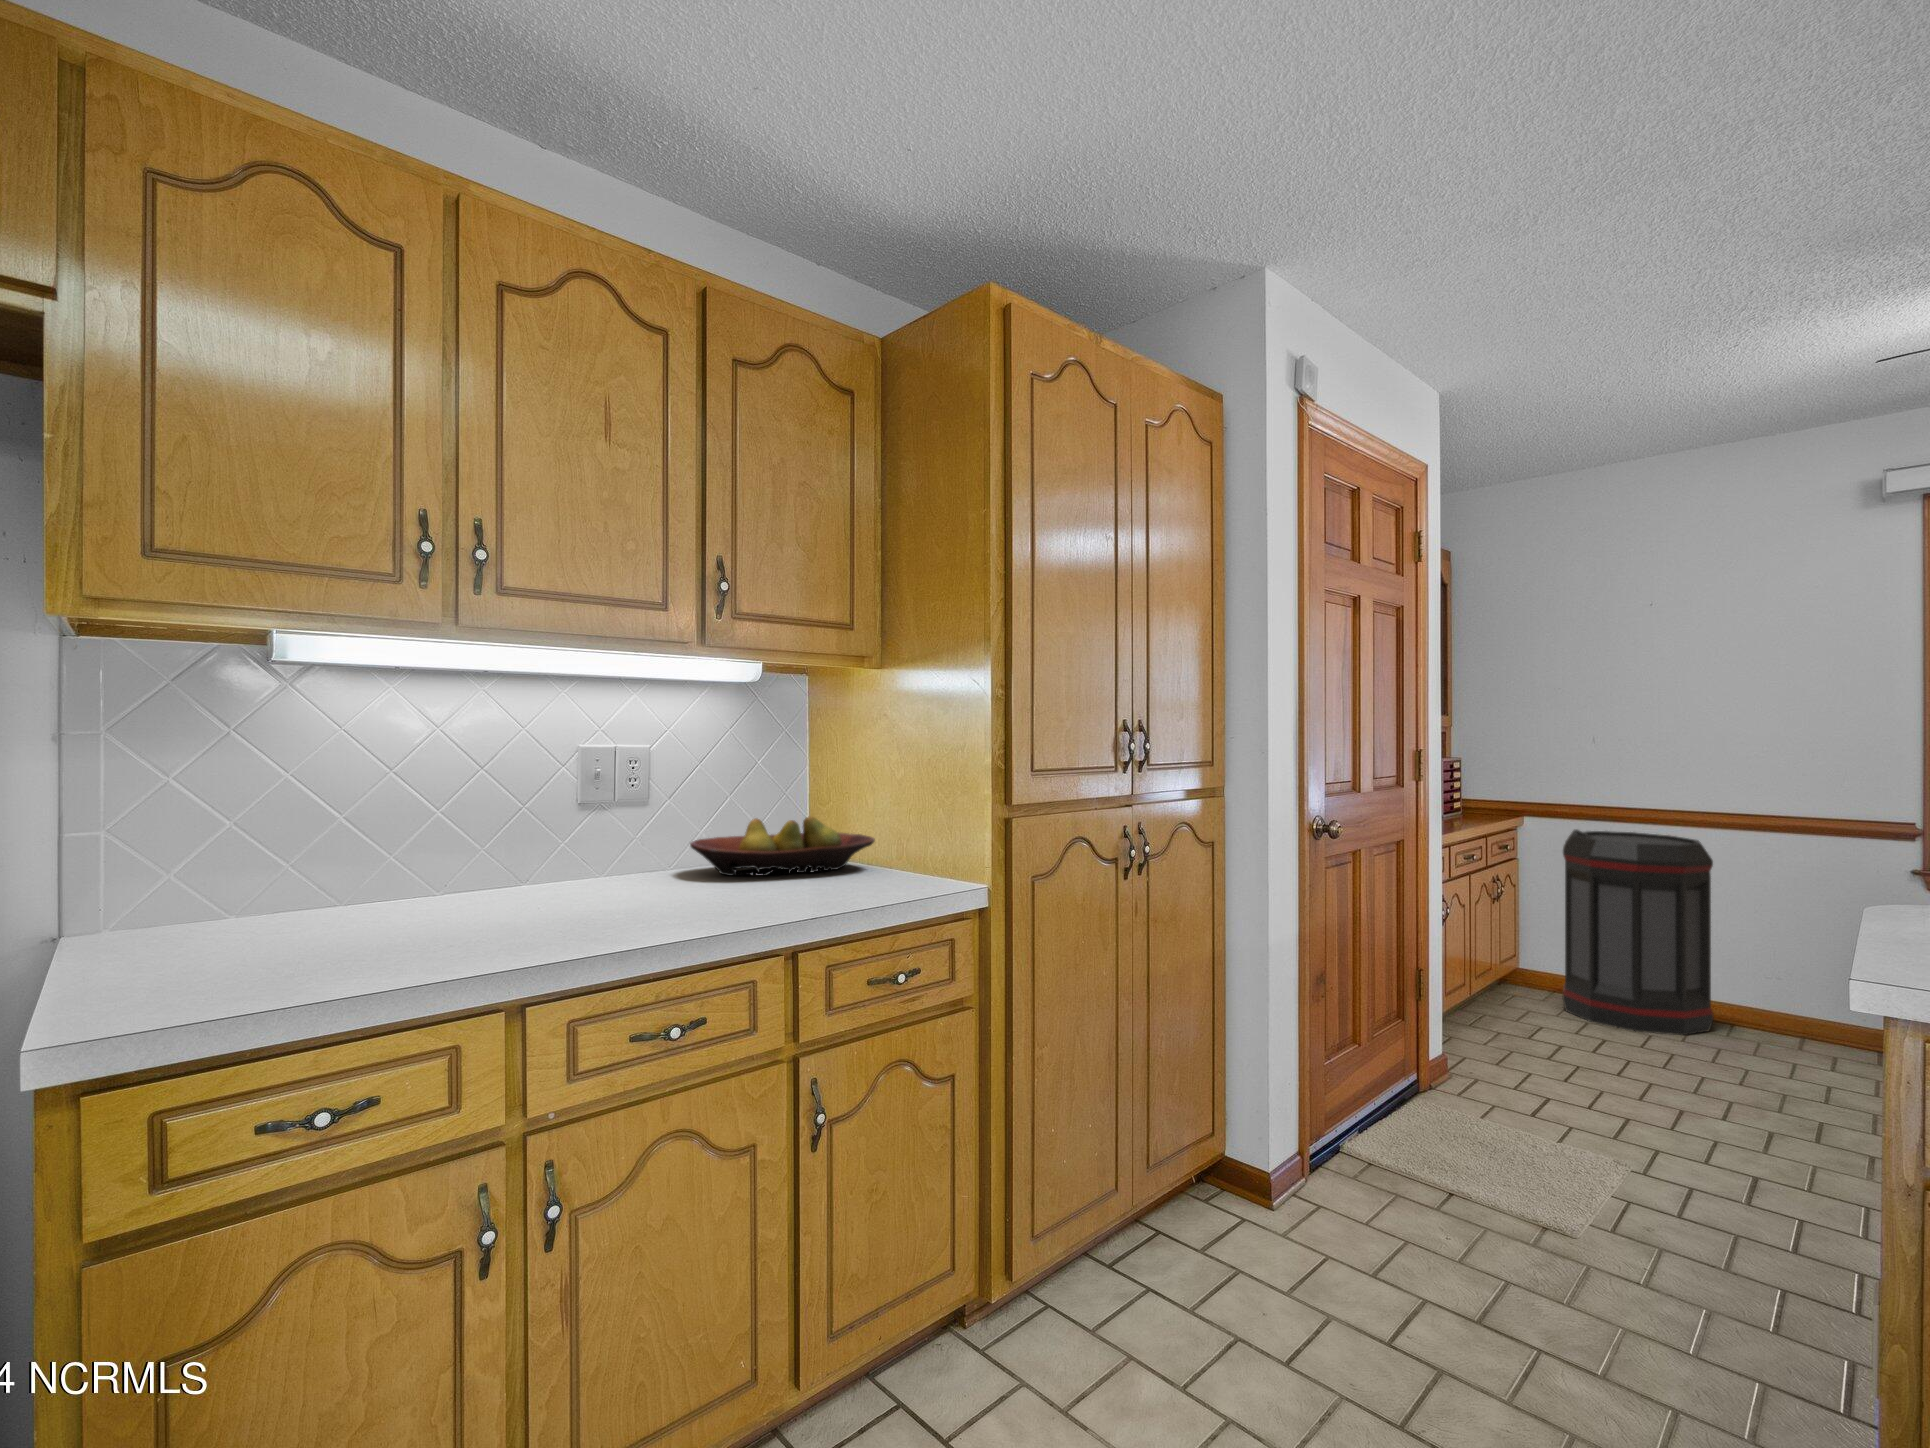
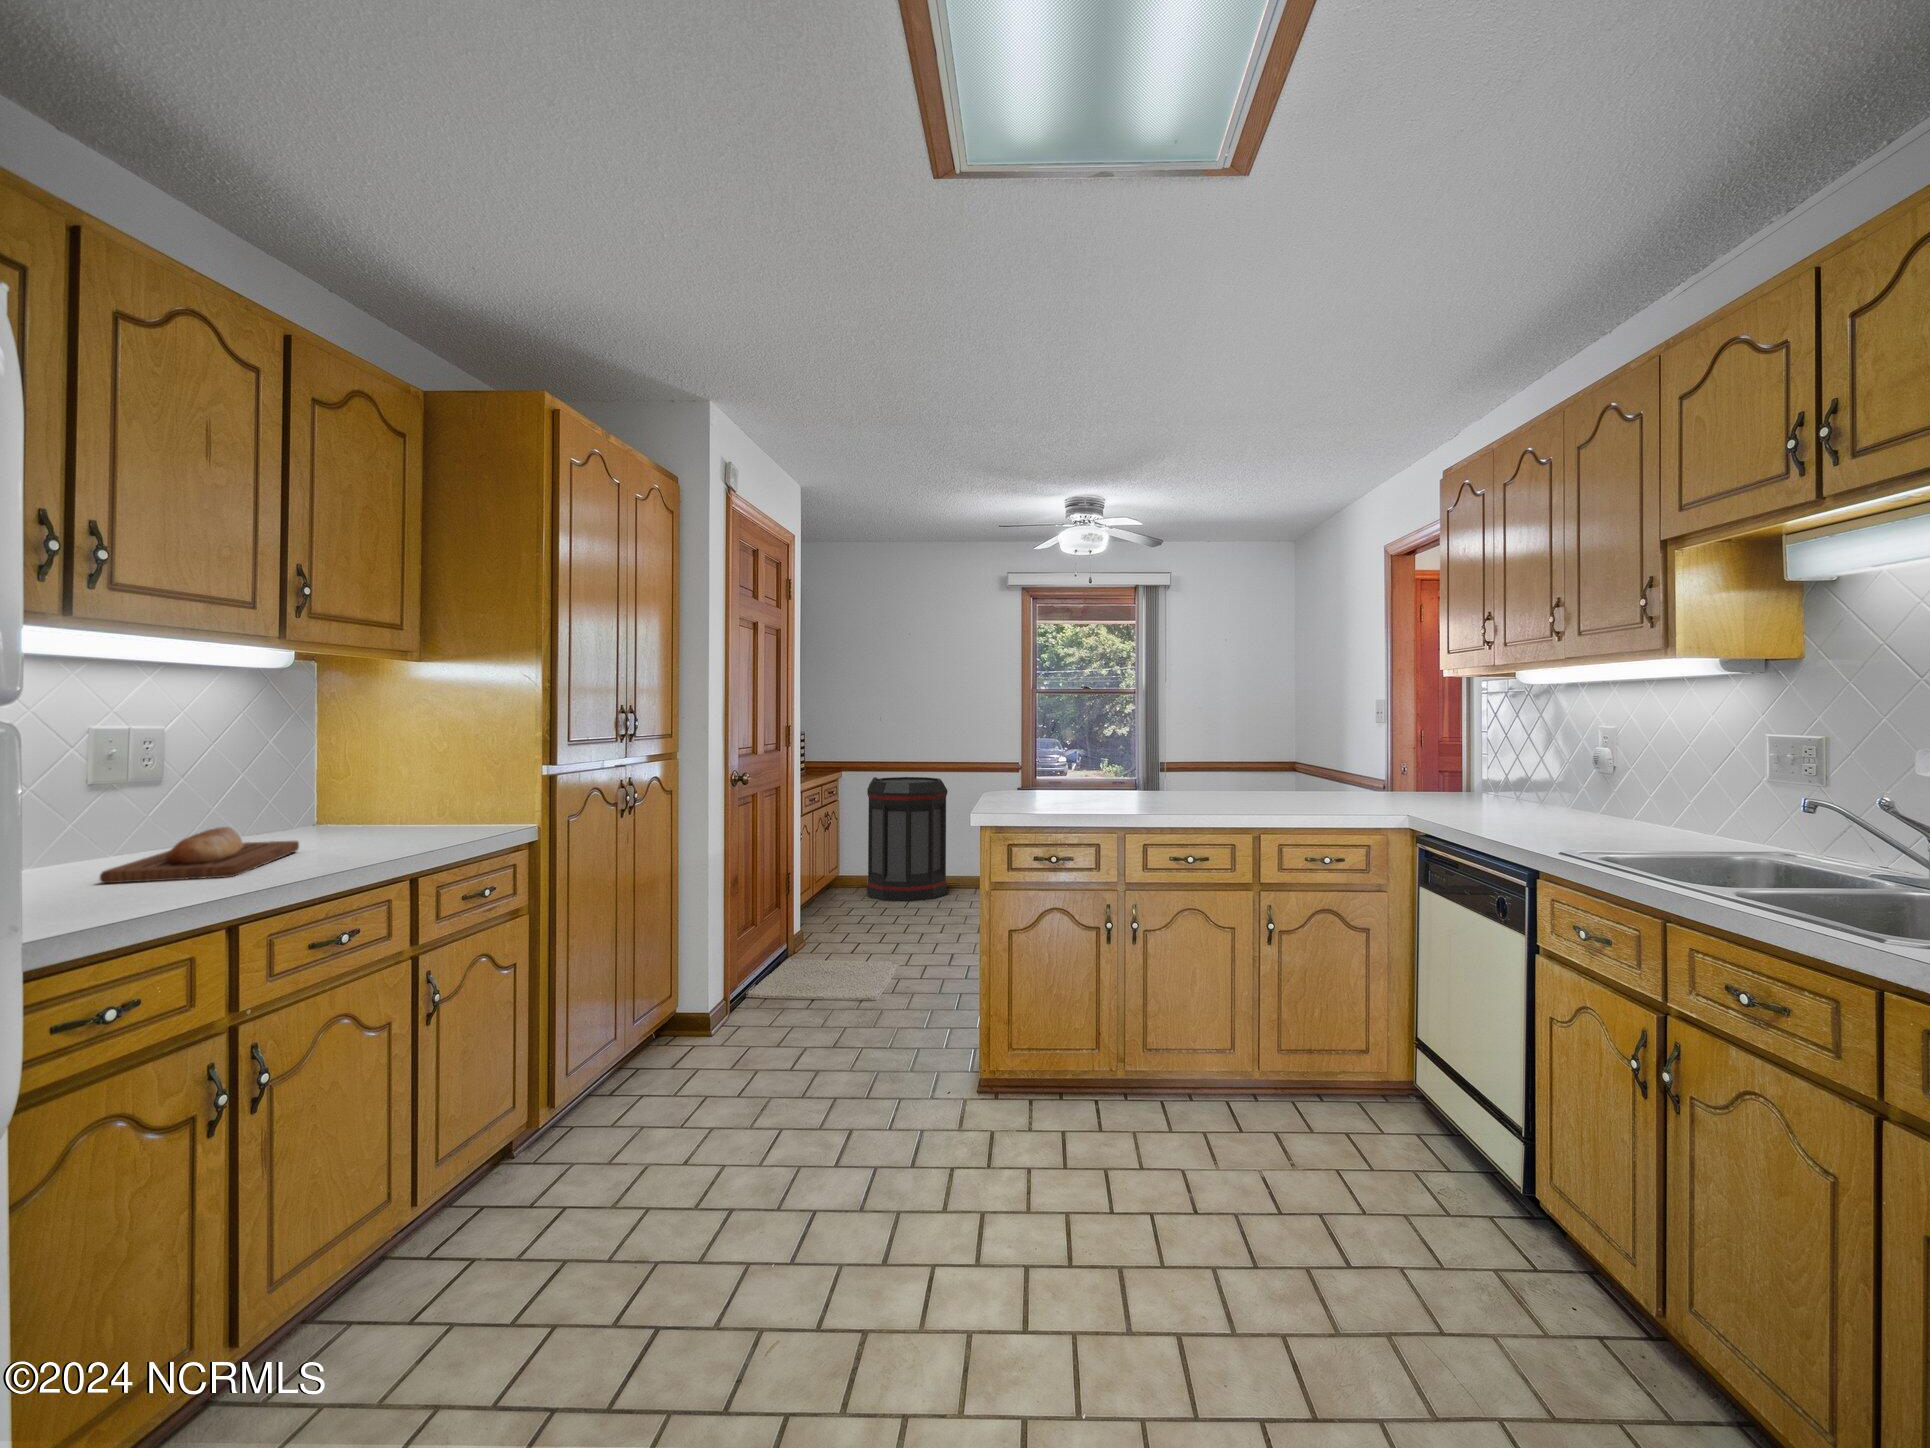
fruit bowl: present [690,817,875,876] -> none [254,788,428,839]
bread loaf: none [463,861,693,933] -> present [100,827,299,883]

